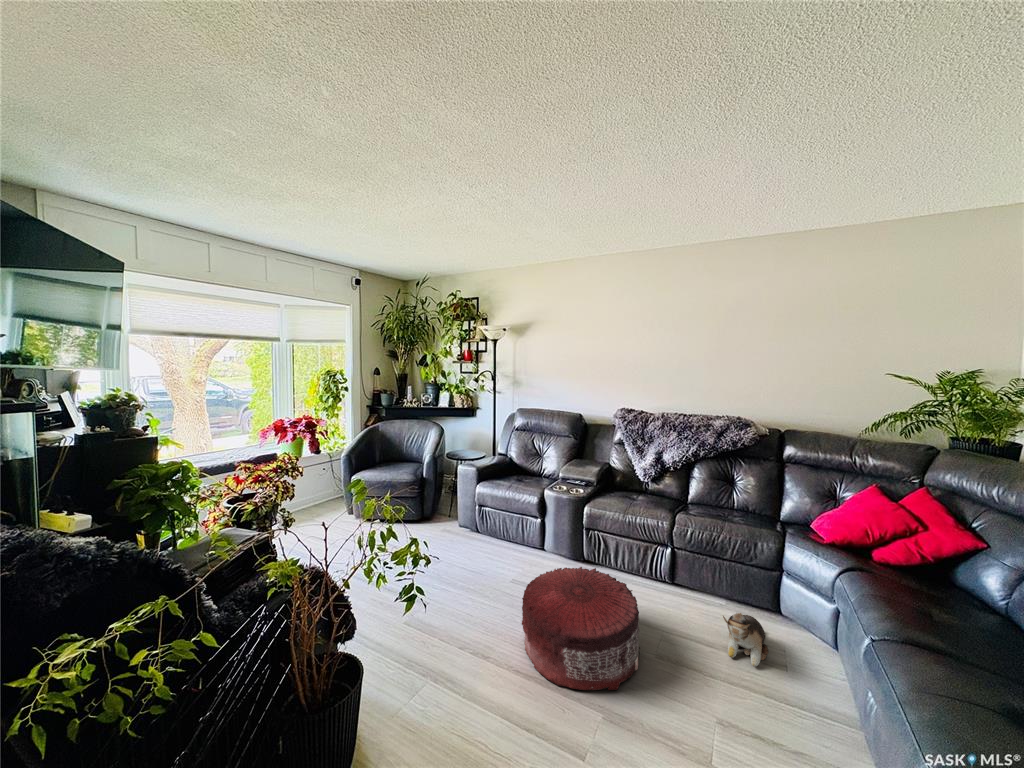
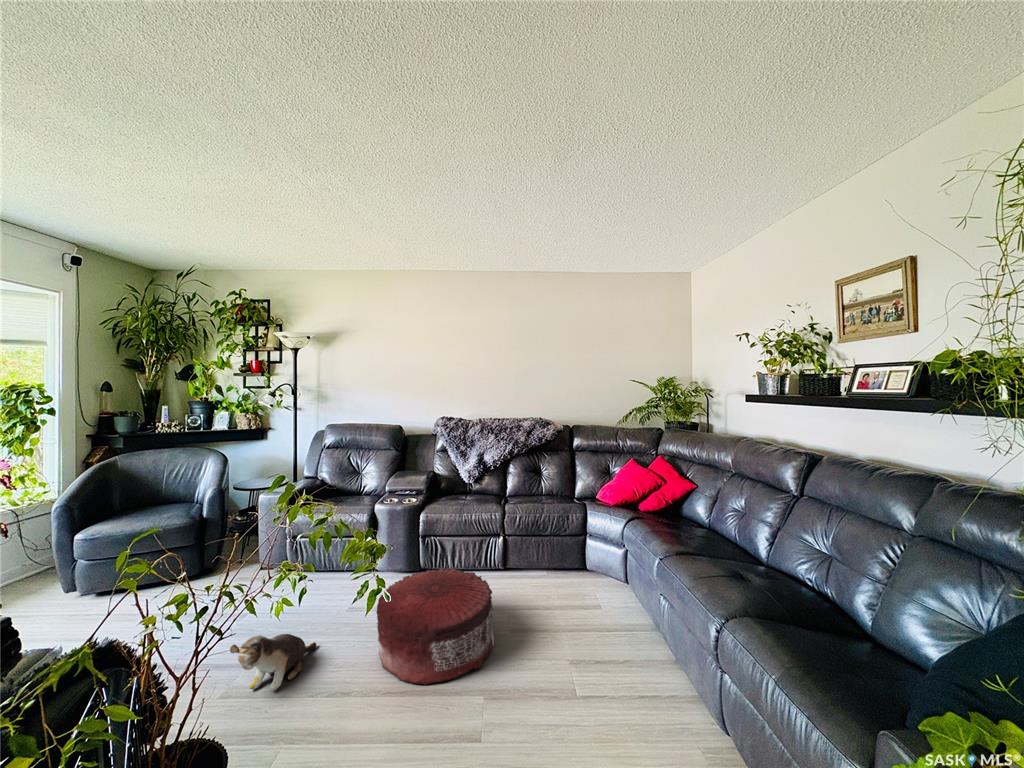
plush toy: present [723,613,768,667] -> present [230,634,316,691]

